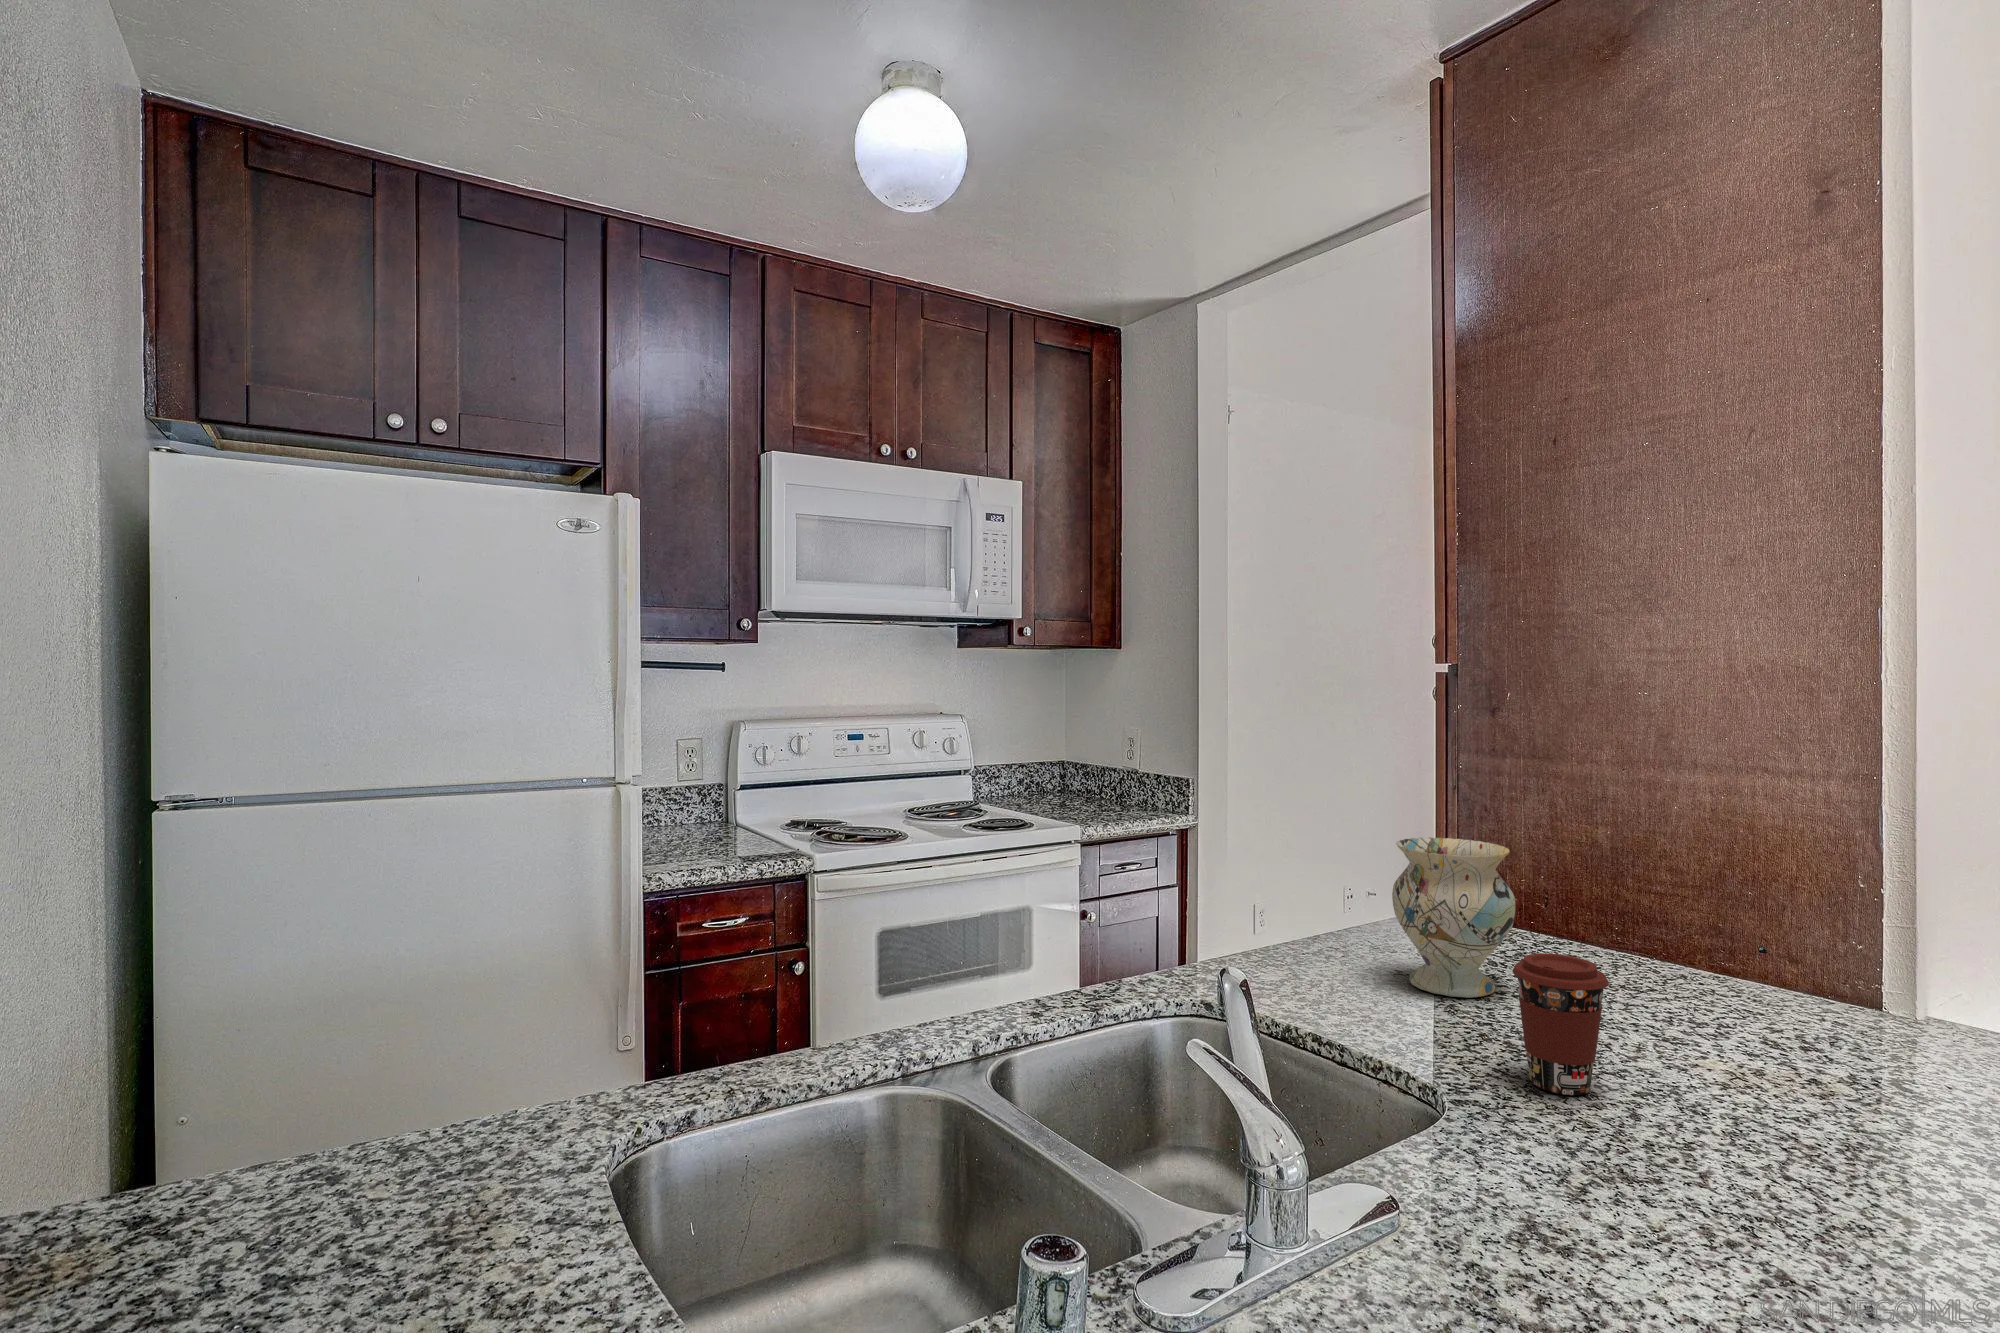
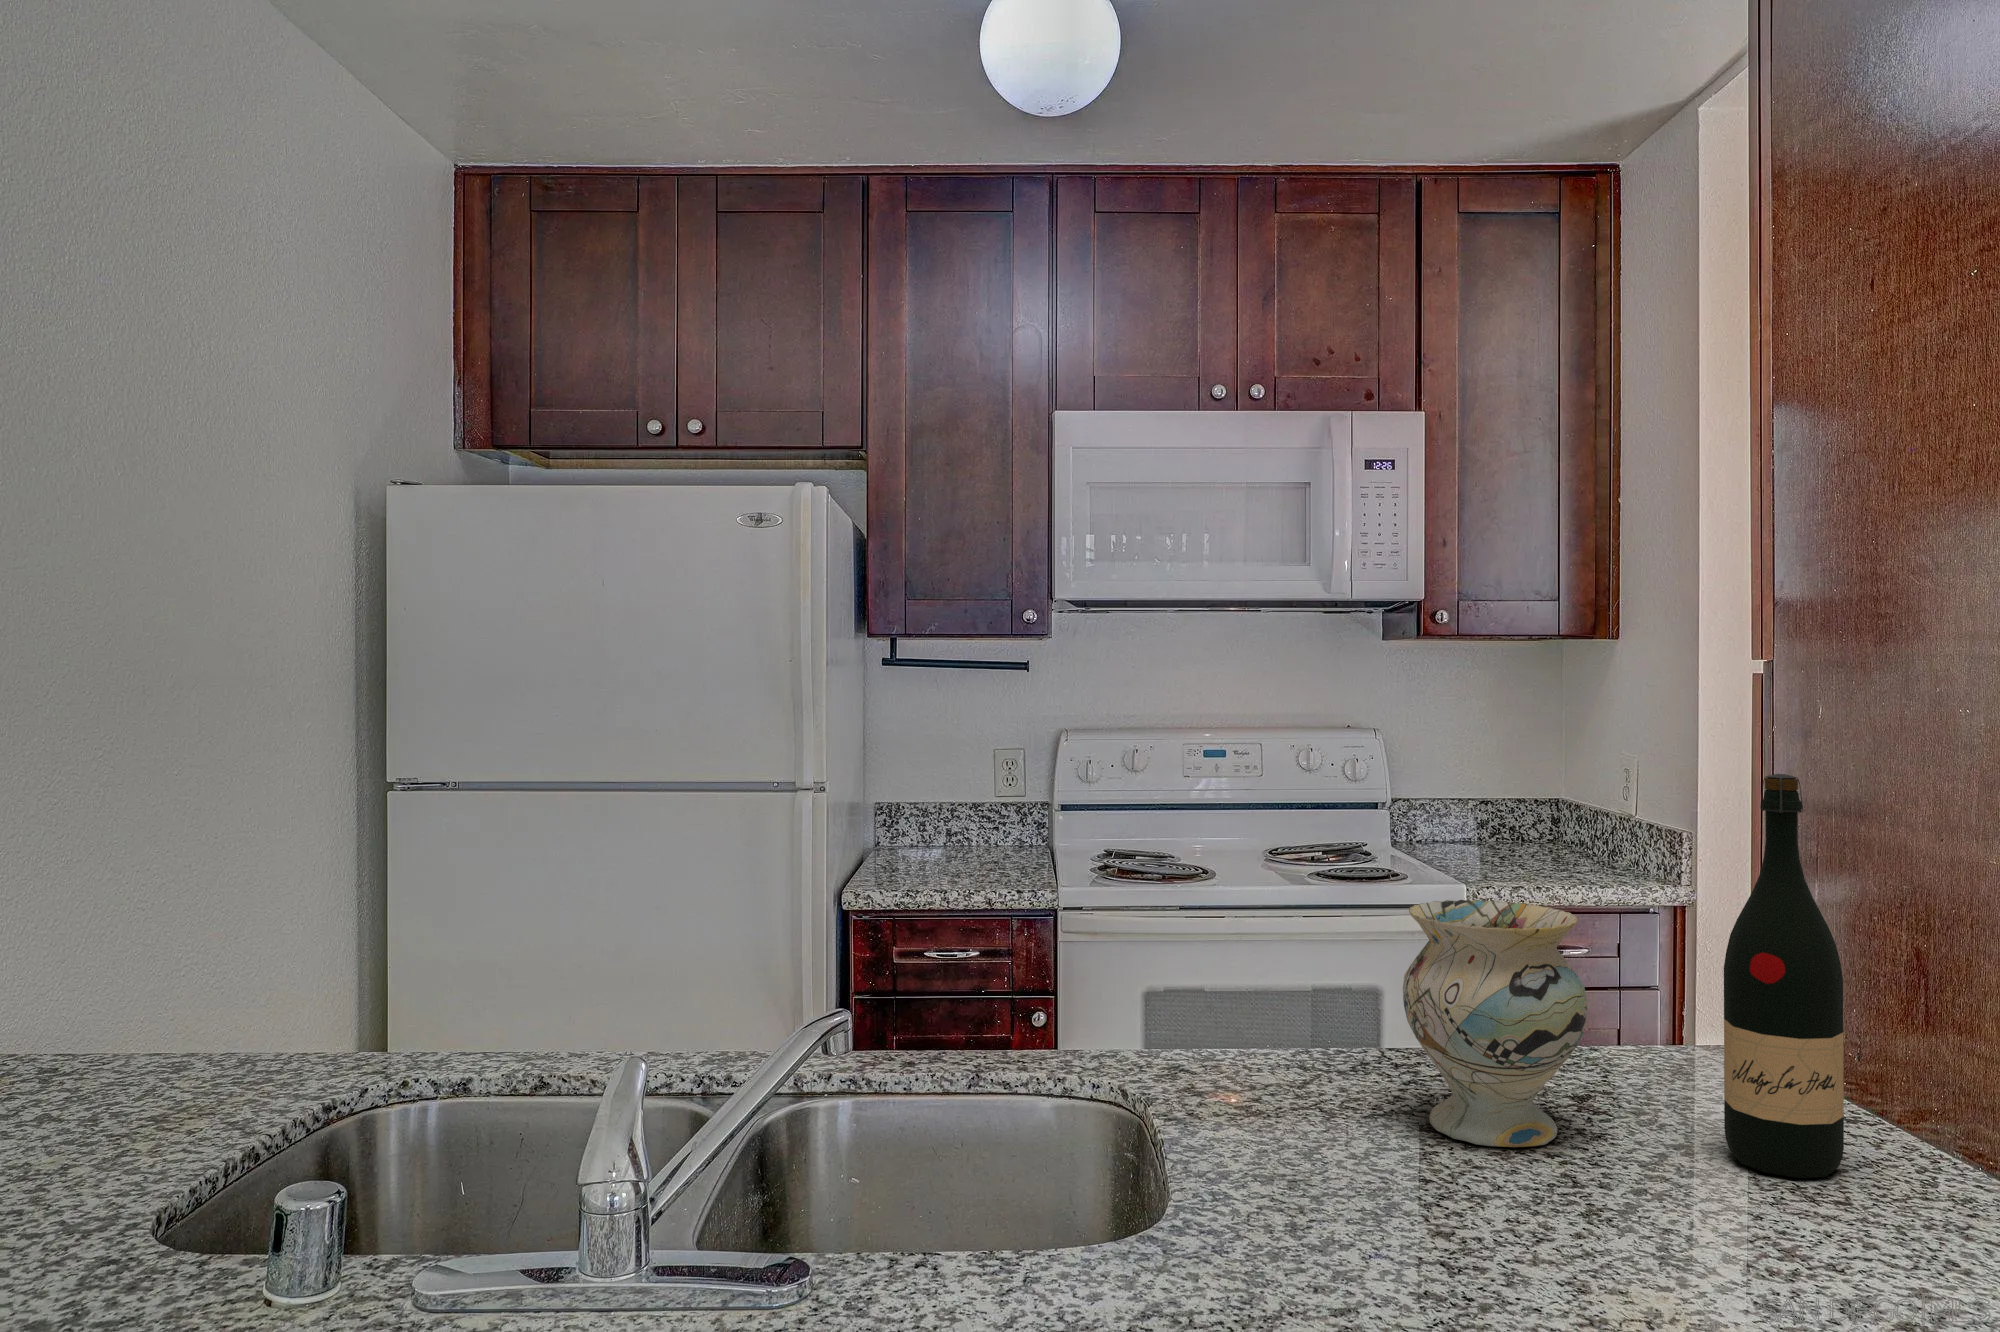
wine bottle: none [1568,749,1639,984] -> present [1724,774,1844,1178]
coffee cup: present [1512,953,1609,1095] -> none [1263,1057,1394,1270]

